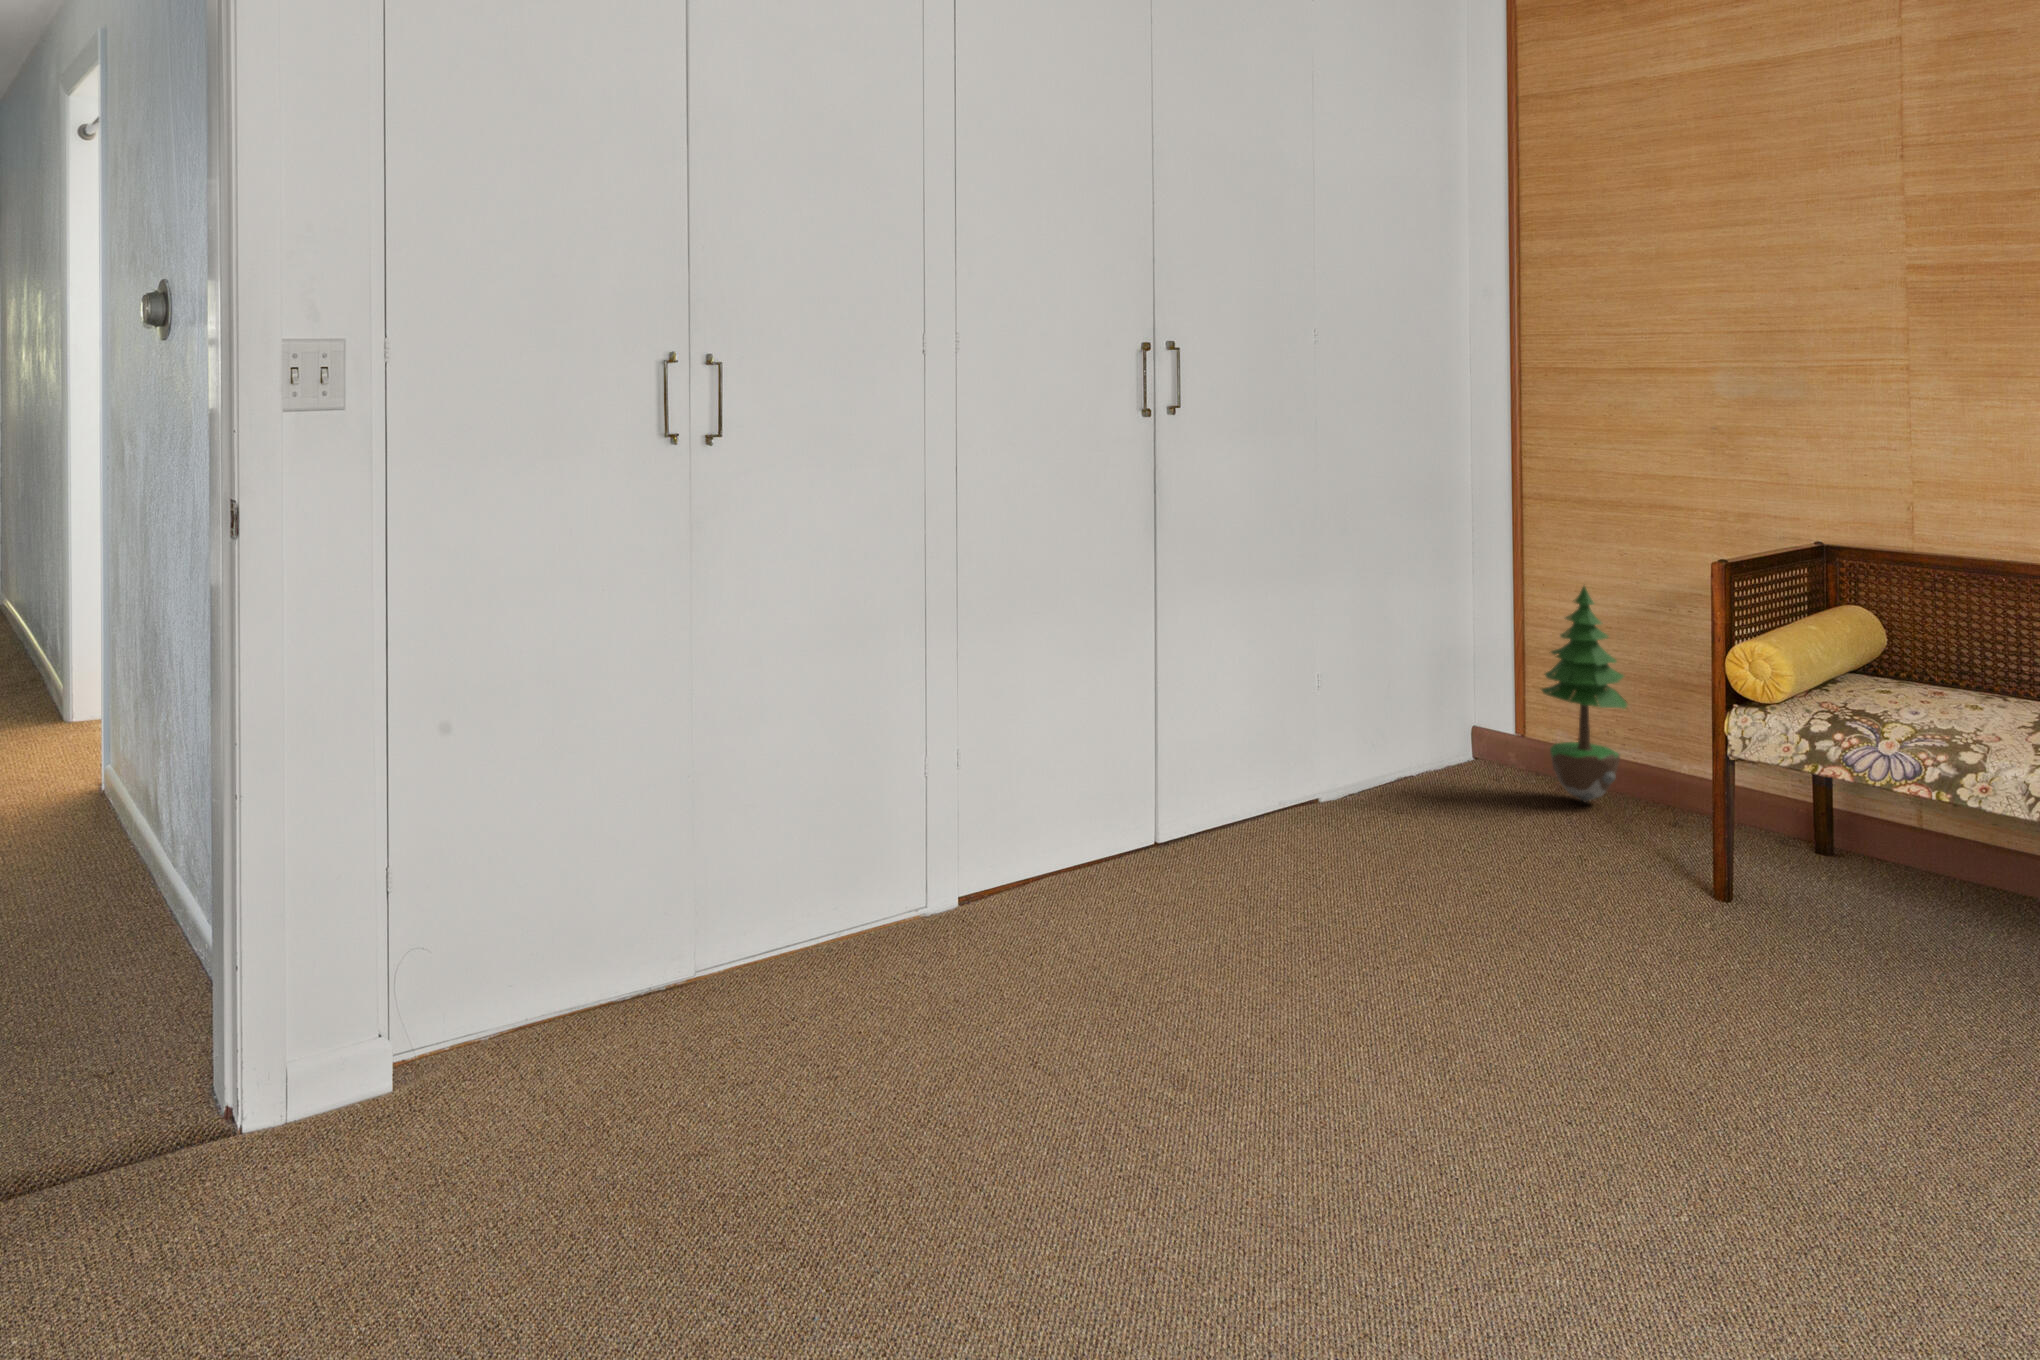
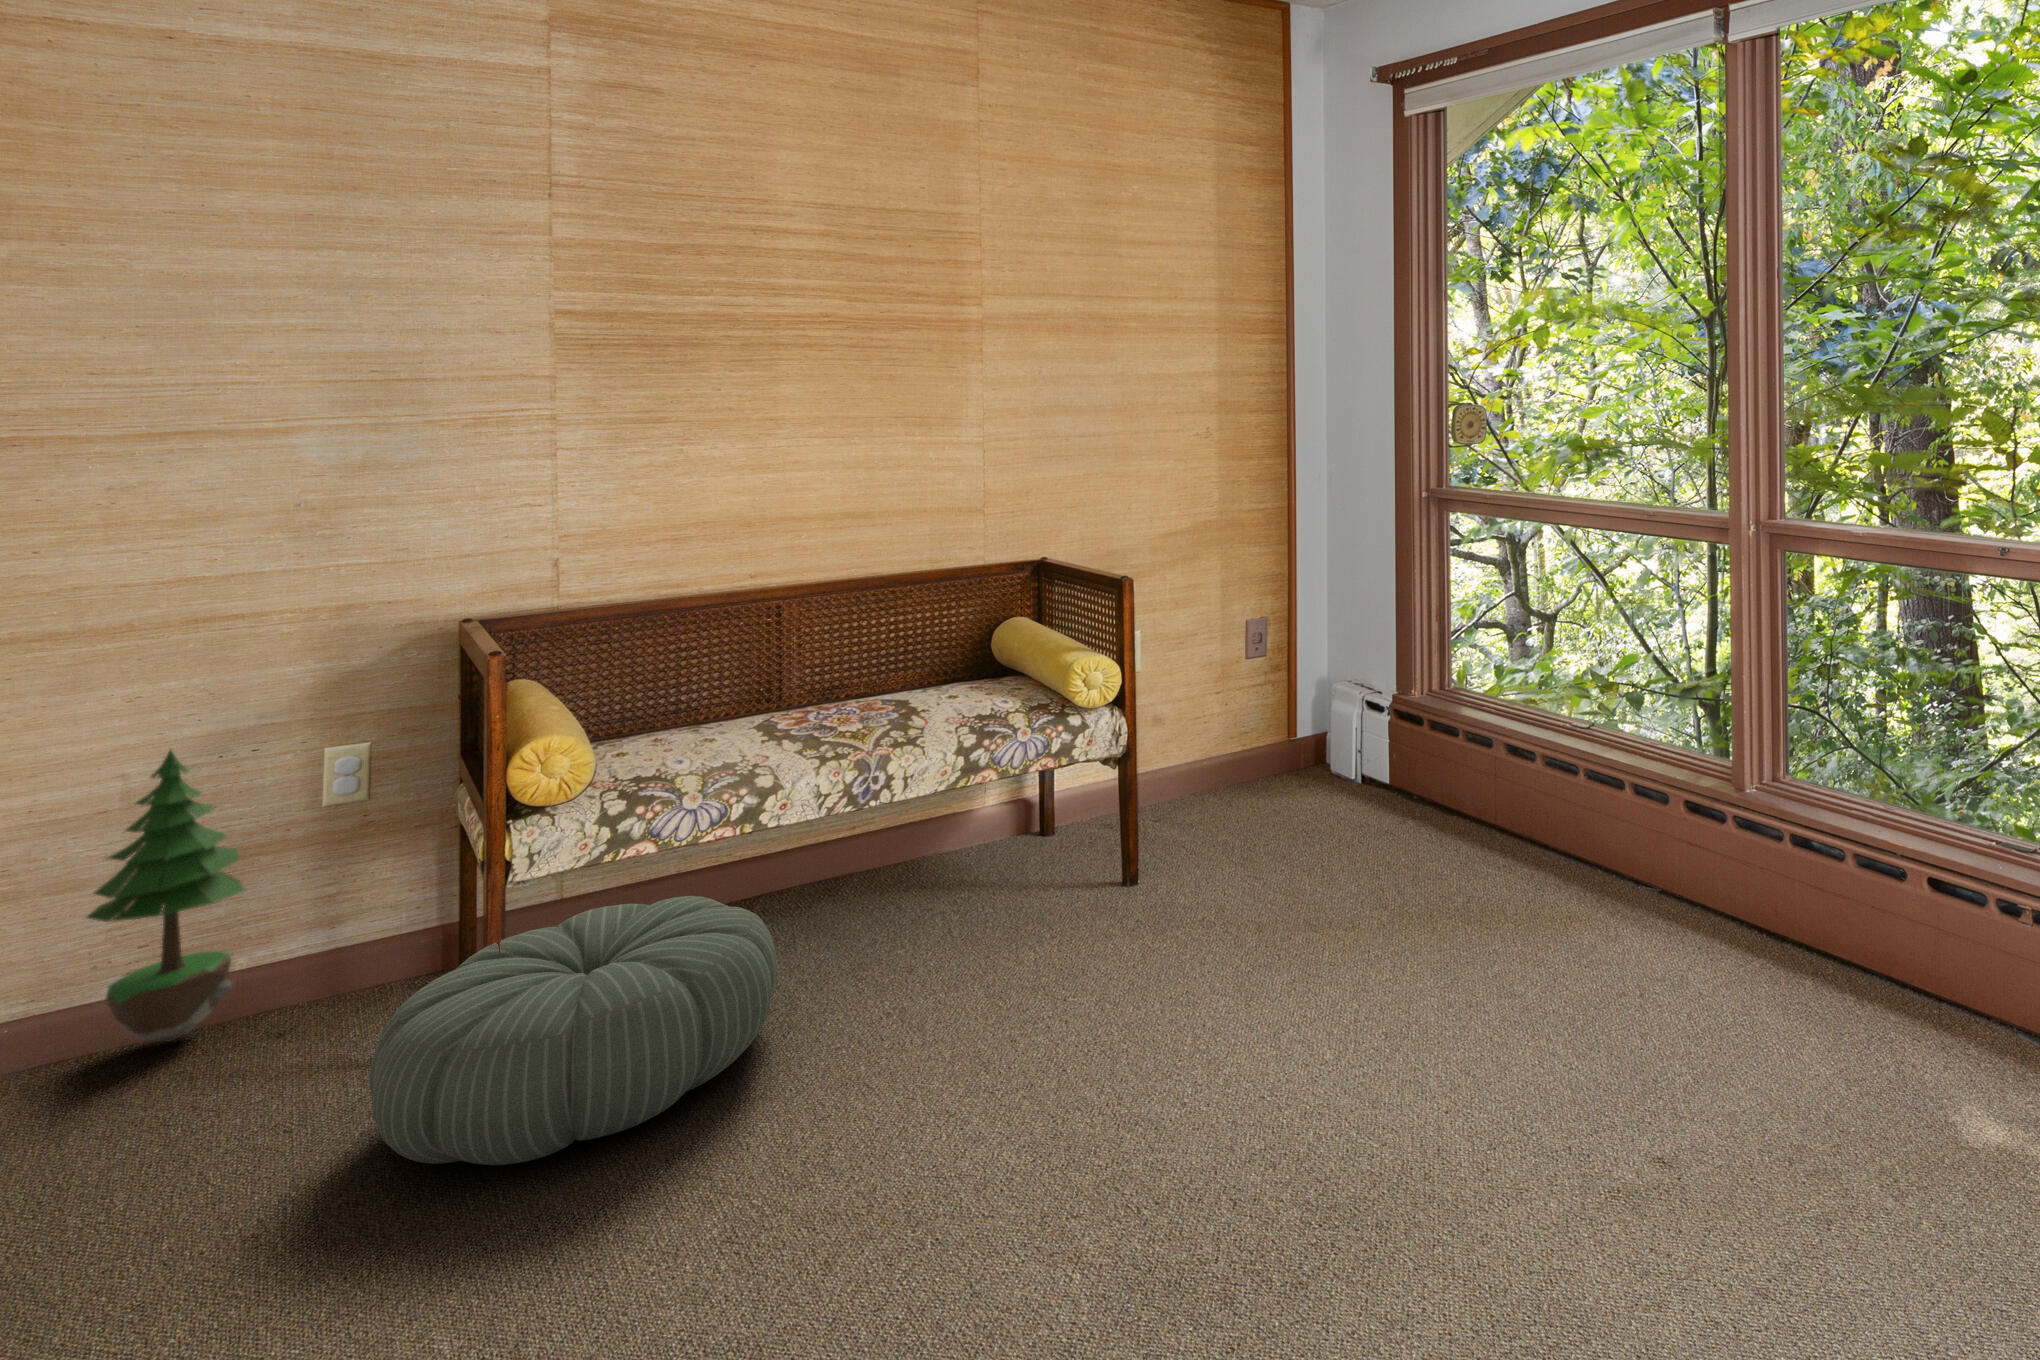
pouf: none [1581,800,1932,999] -> present [369,896,777,1165]

